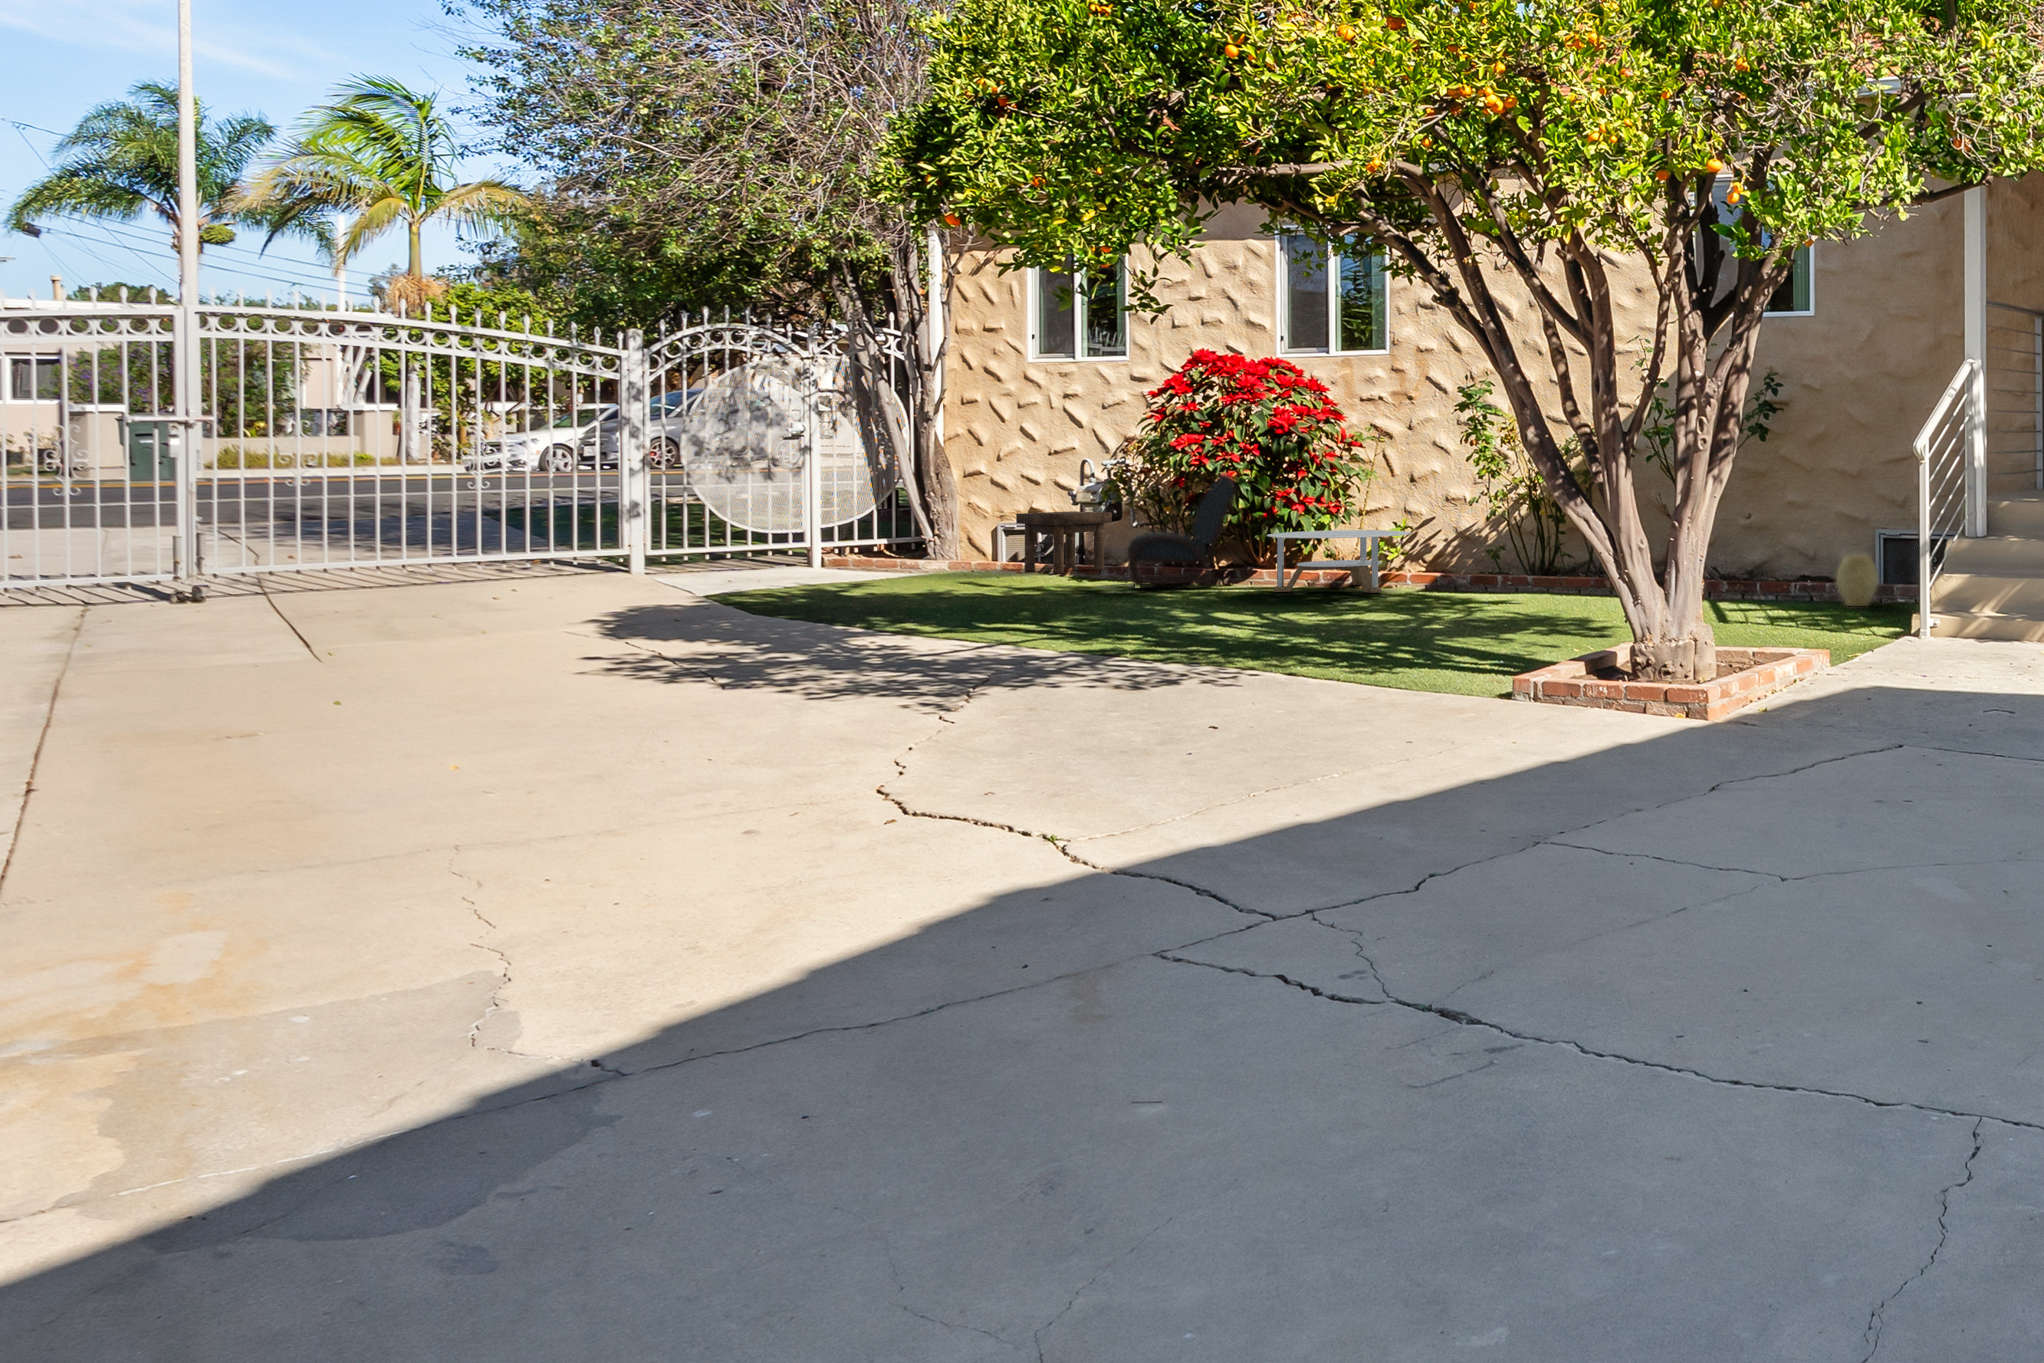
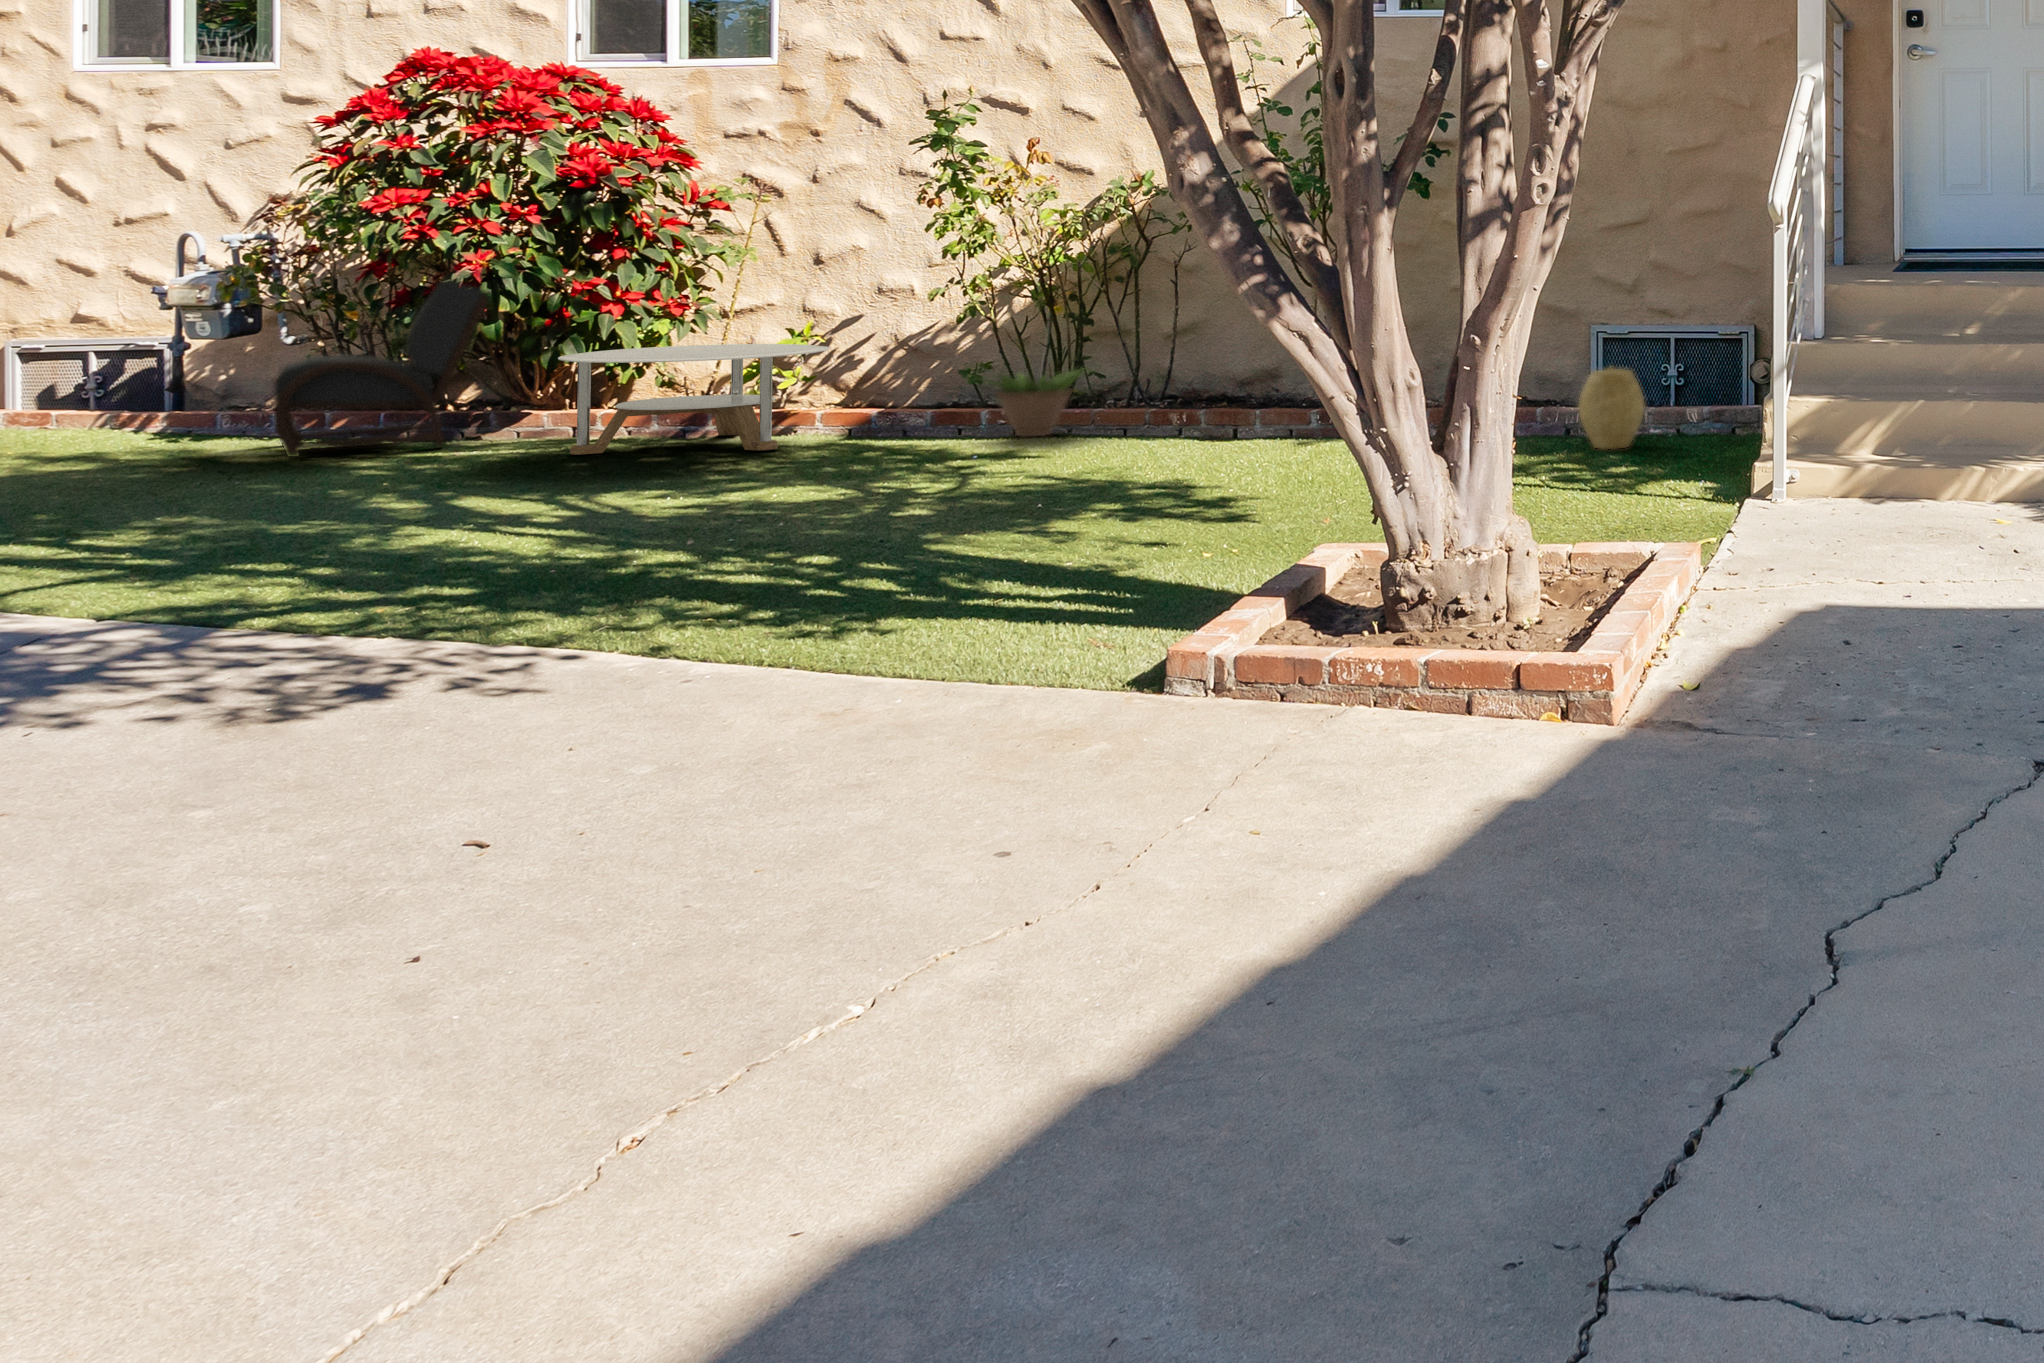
stool: present [1016,511,1112,573] -> none [38,320,238,429]
decorative plant: none [1483,548,1560,590] -> present [968,369,1088,436]

